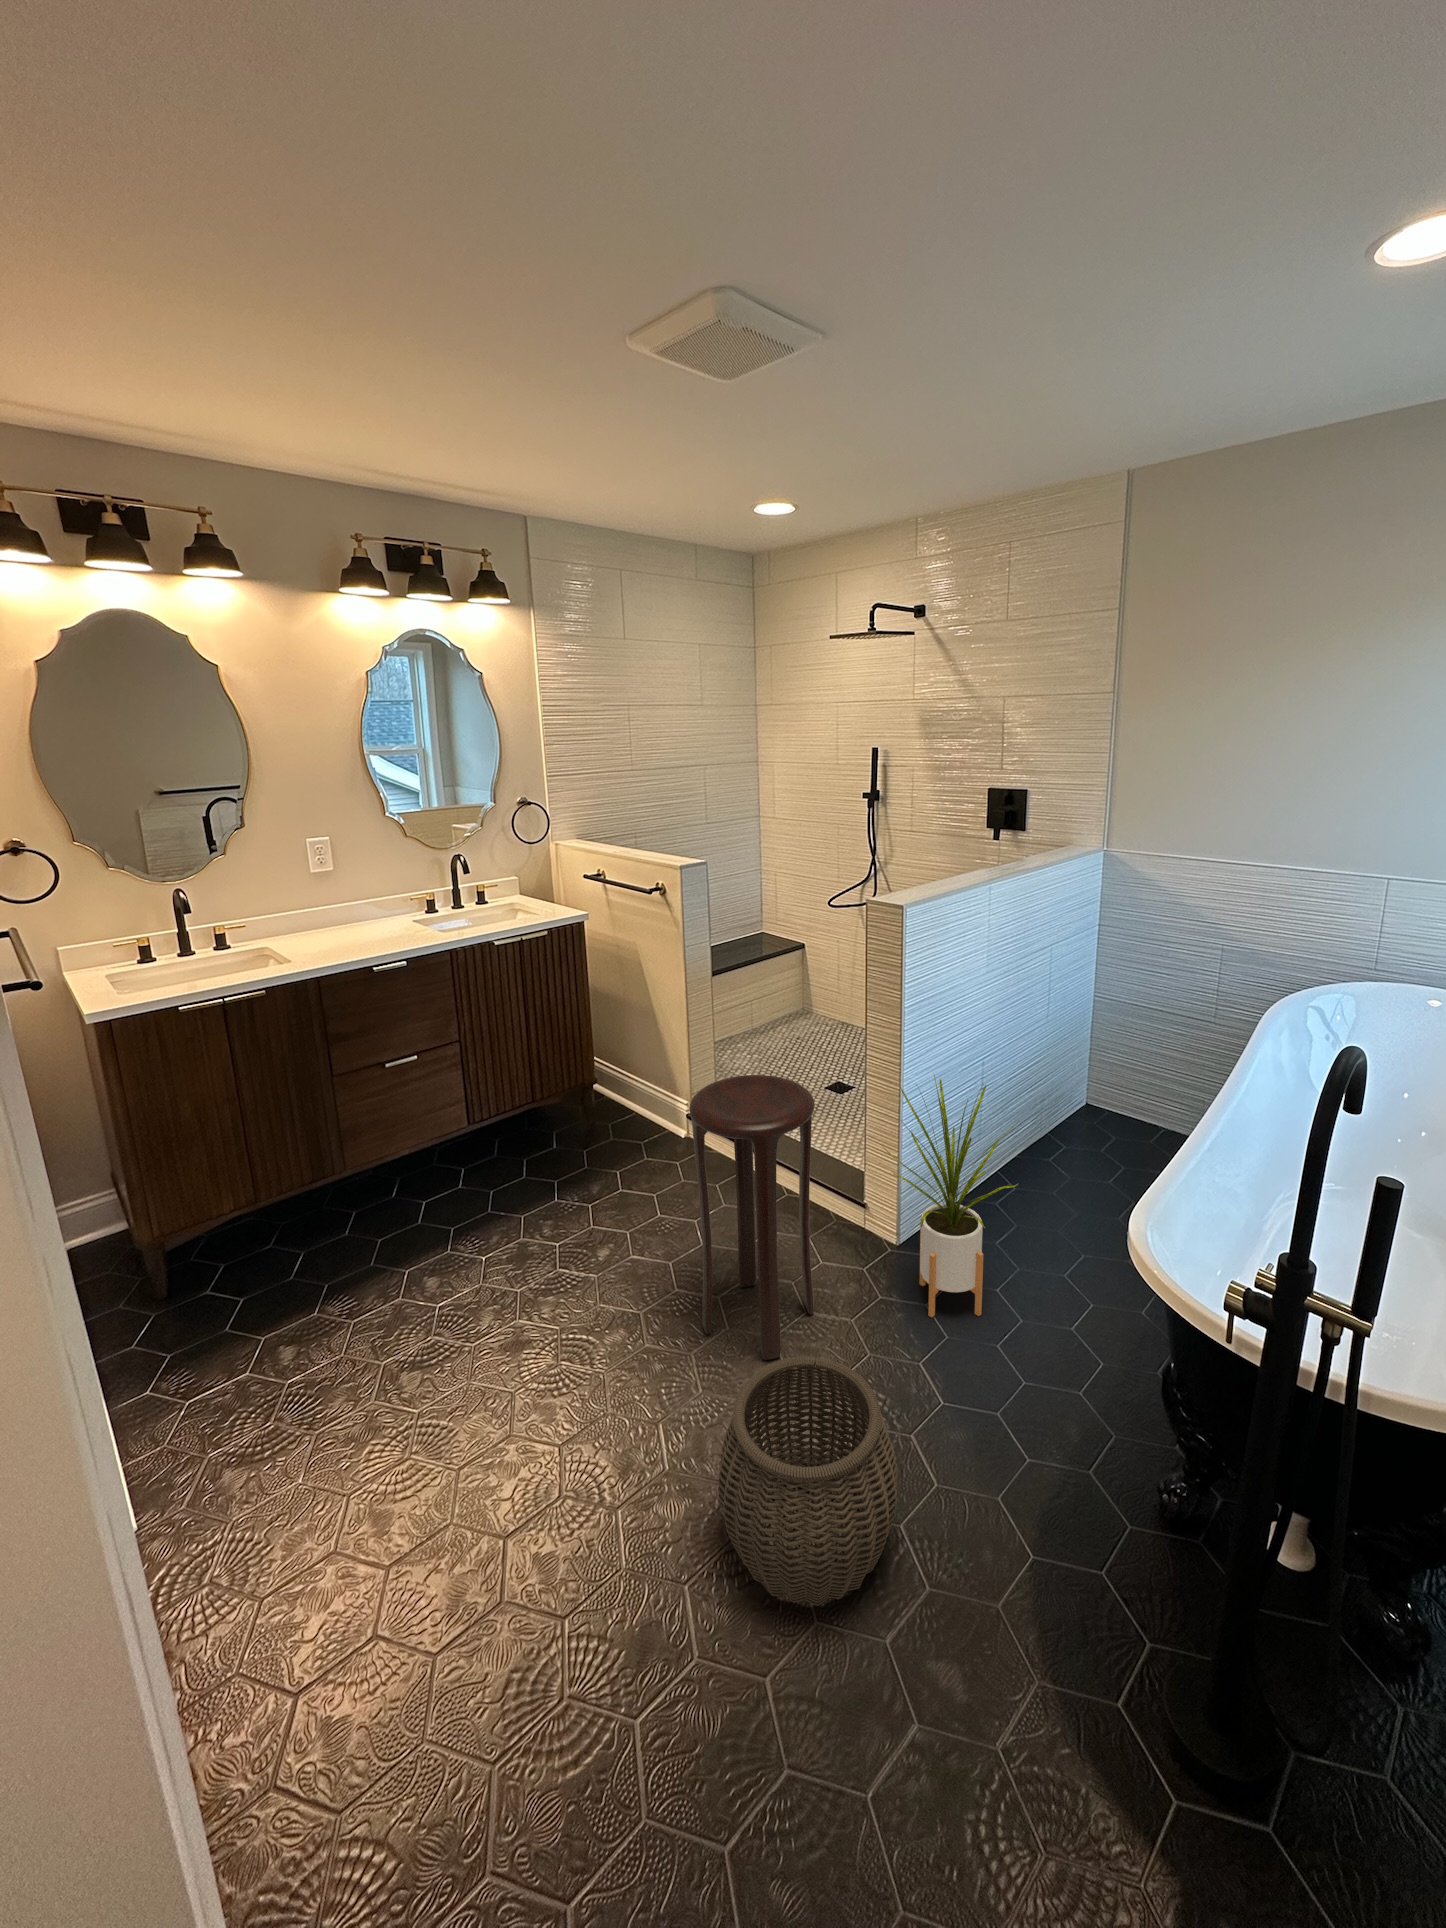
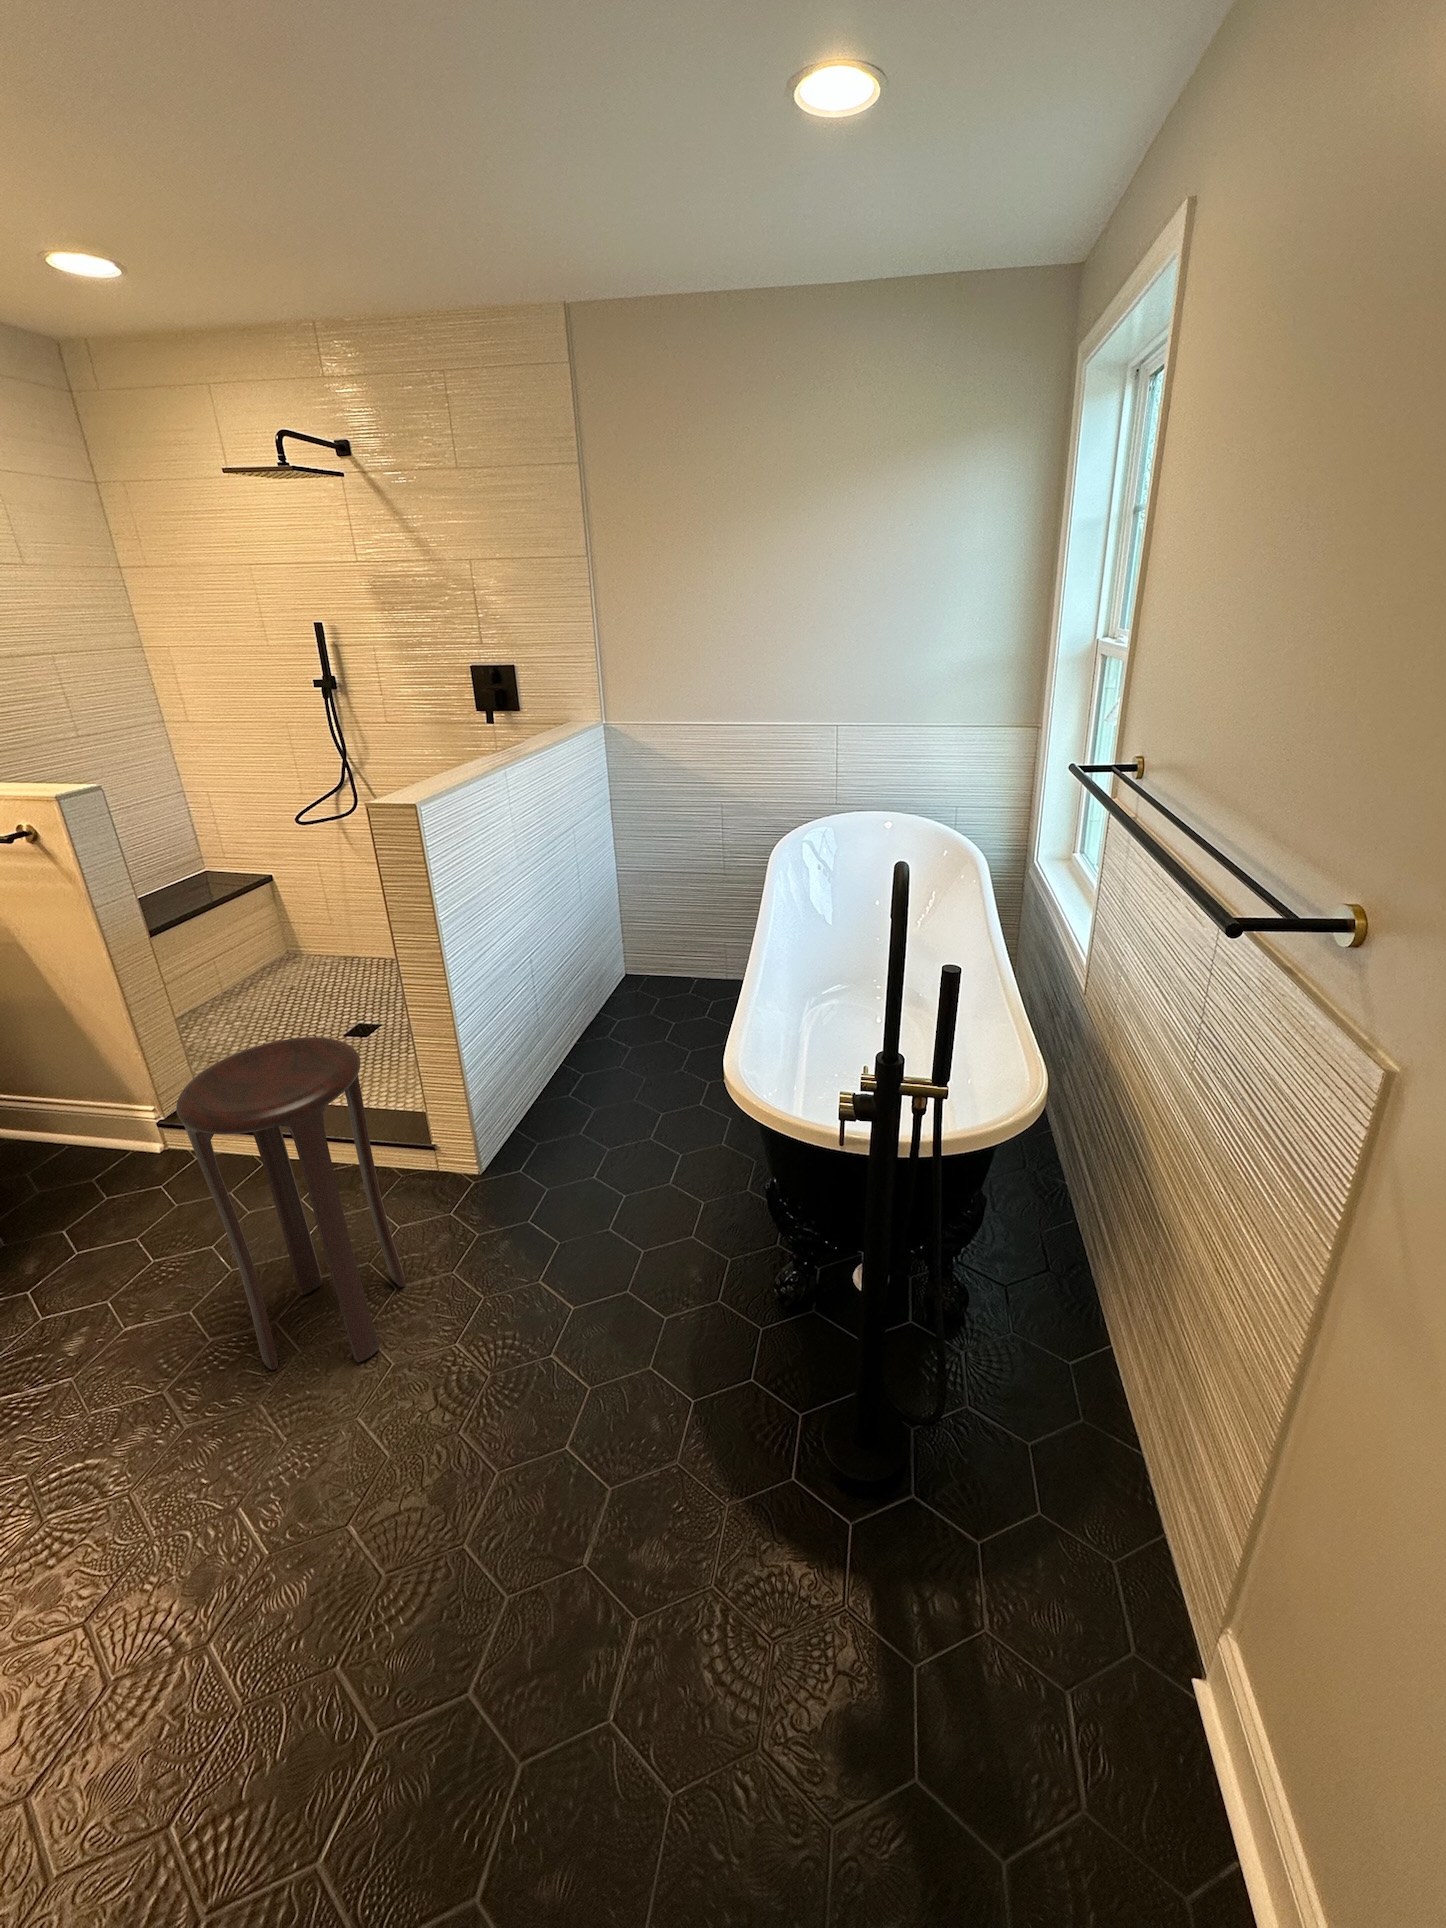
house plant: present [882,1075,1019,1317] -> none [448,978,598,1231]
woven basket: present [718,1356,898,1606] -> none [344,1327,565,1608]

